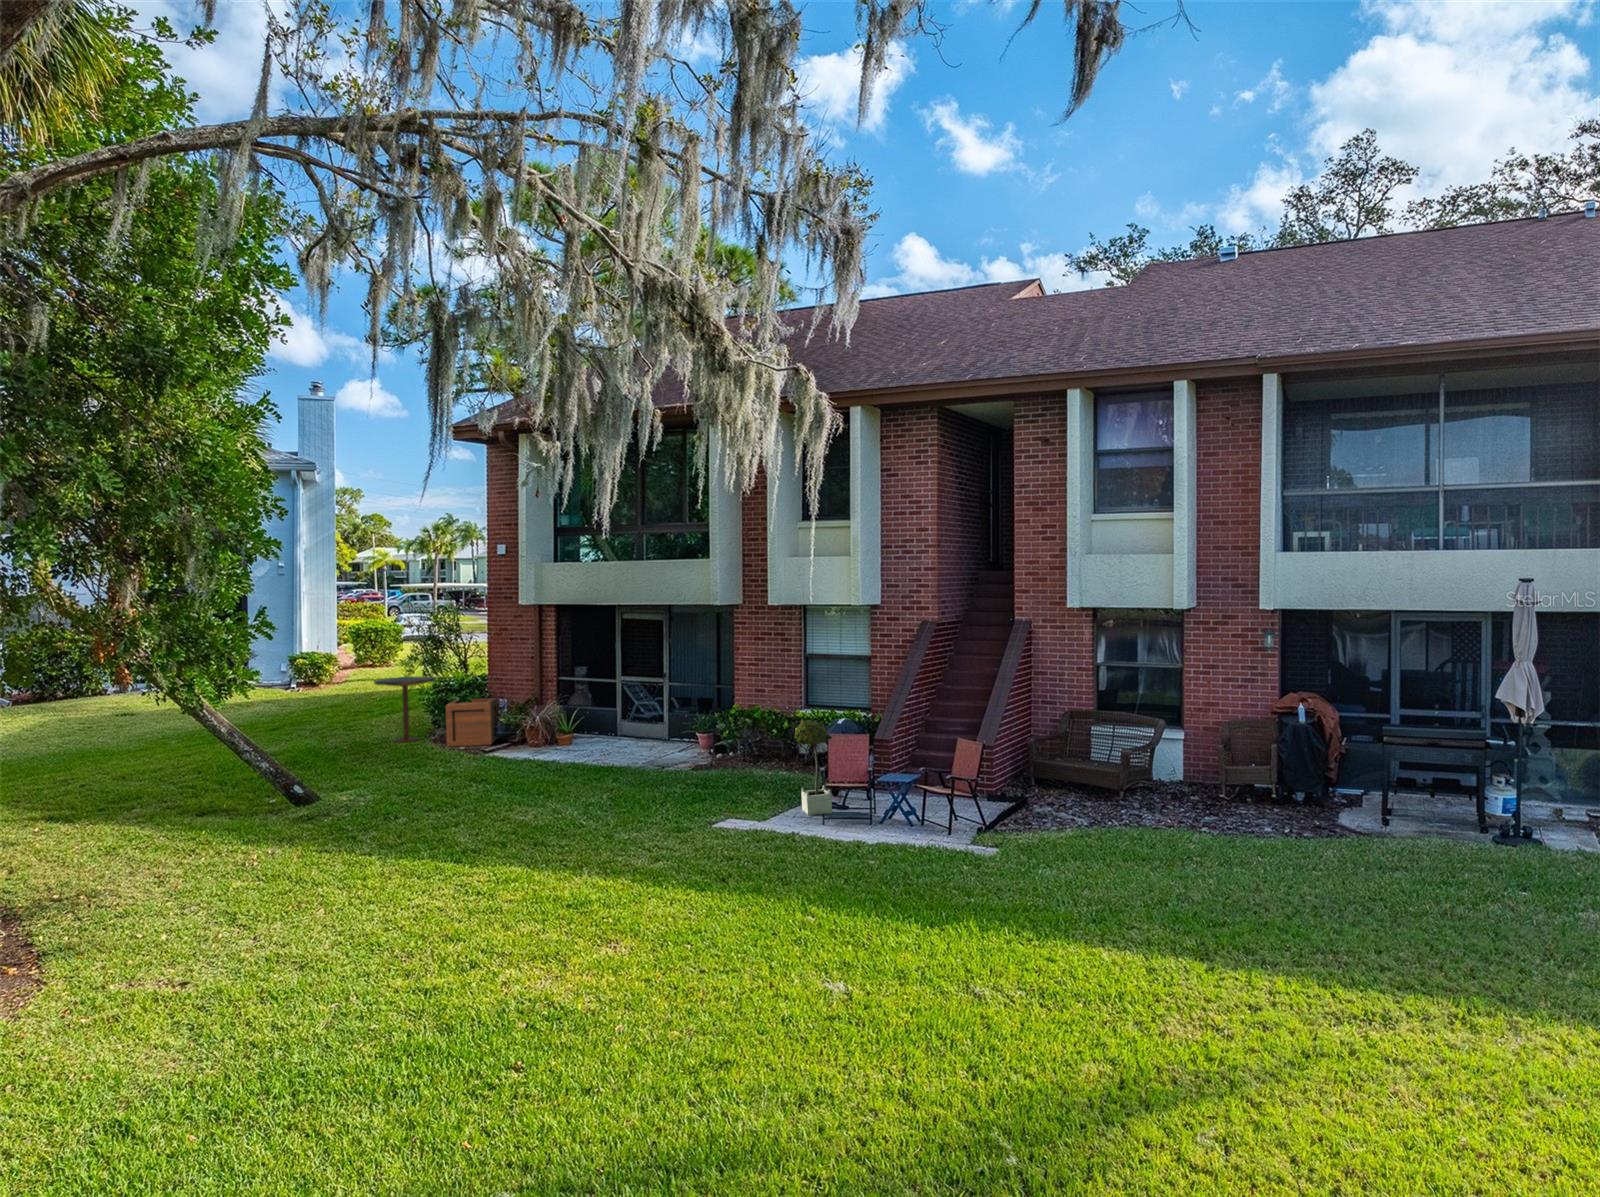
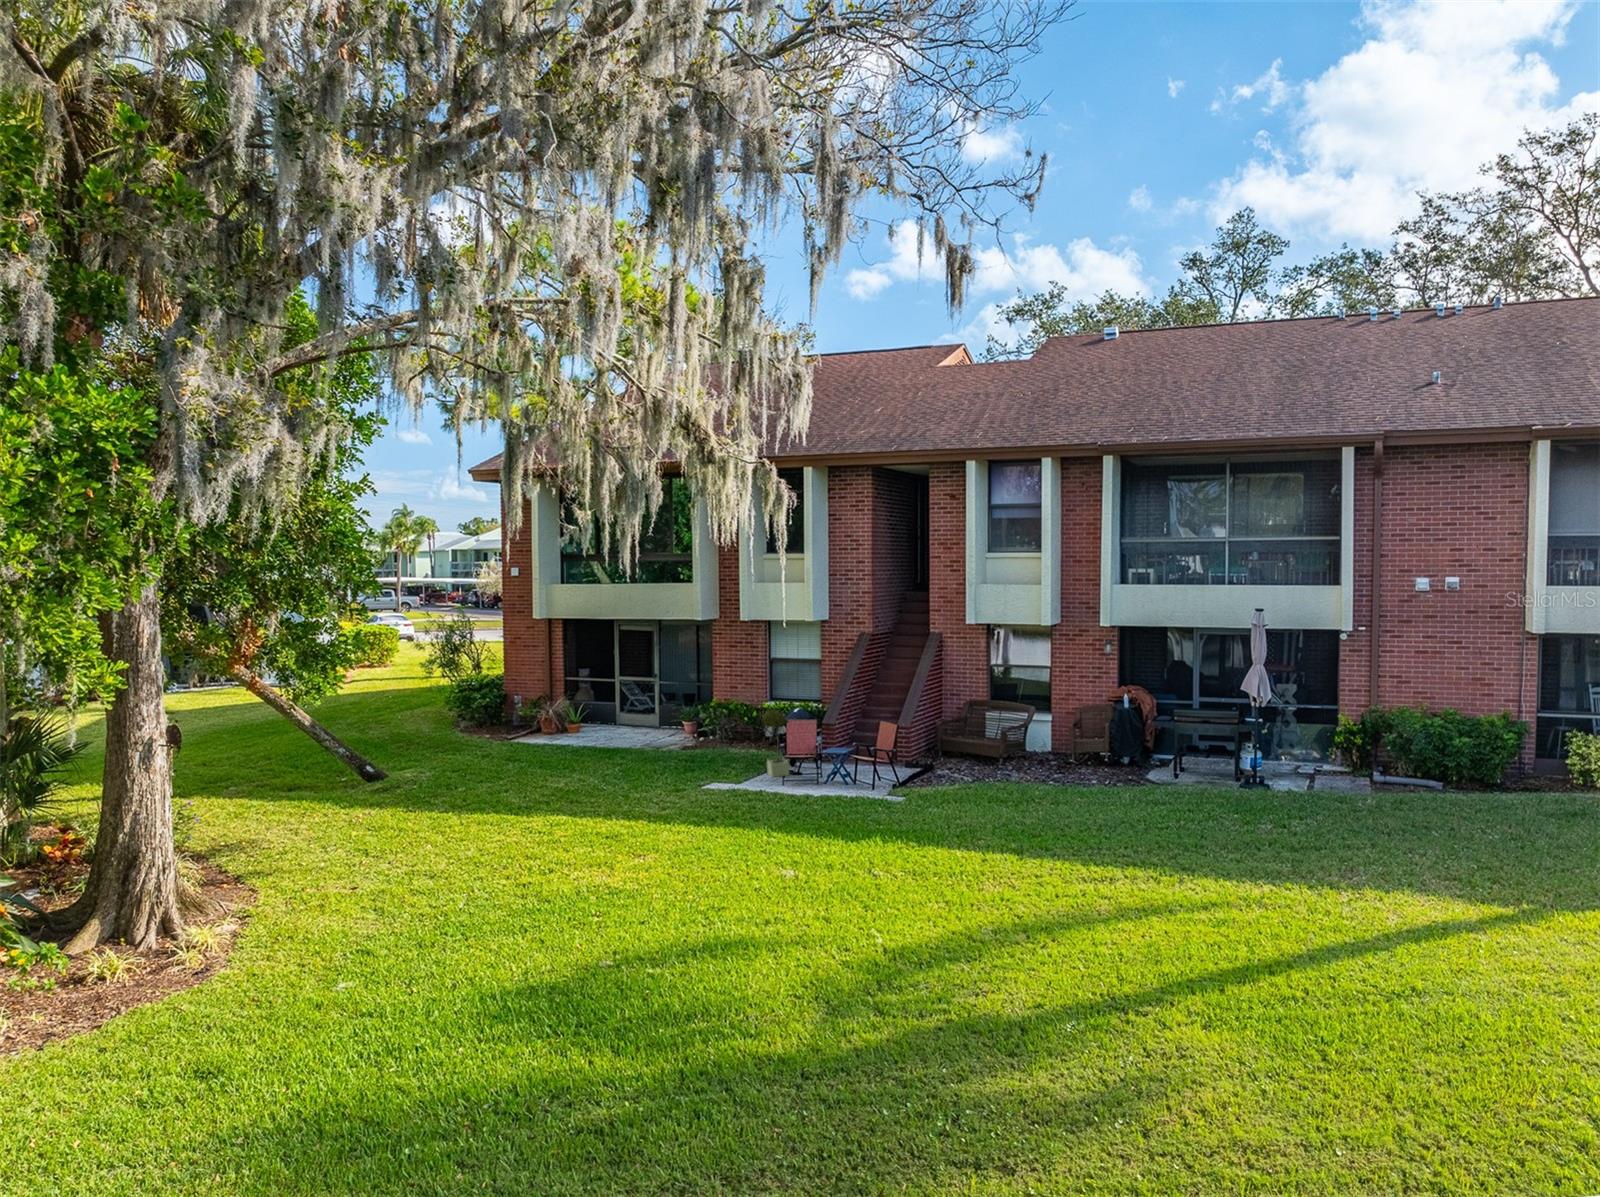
pedestal table: present [374,677,435,742] -> none [408,678,459,733]
wooden crate: present [446,698,498,747] -> none [472,695,512,736]

